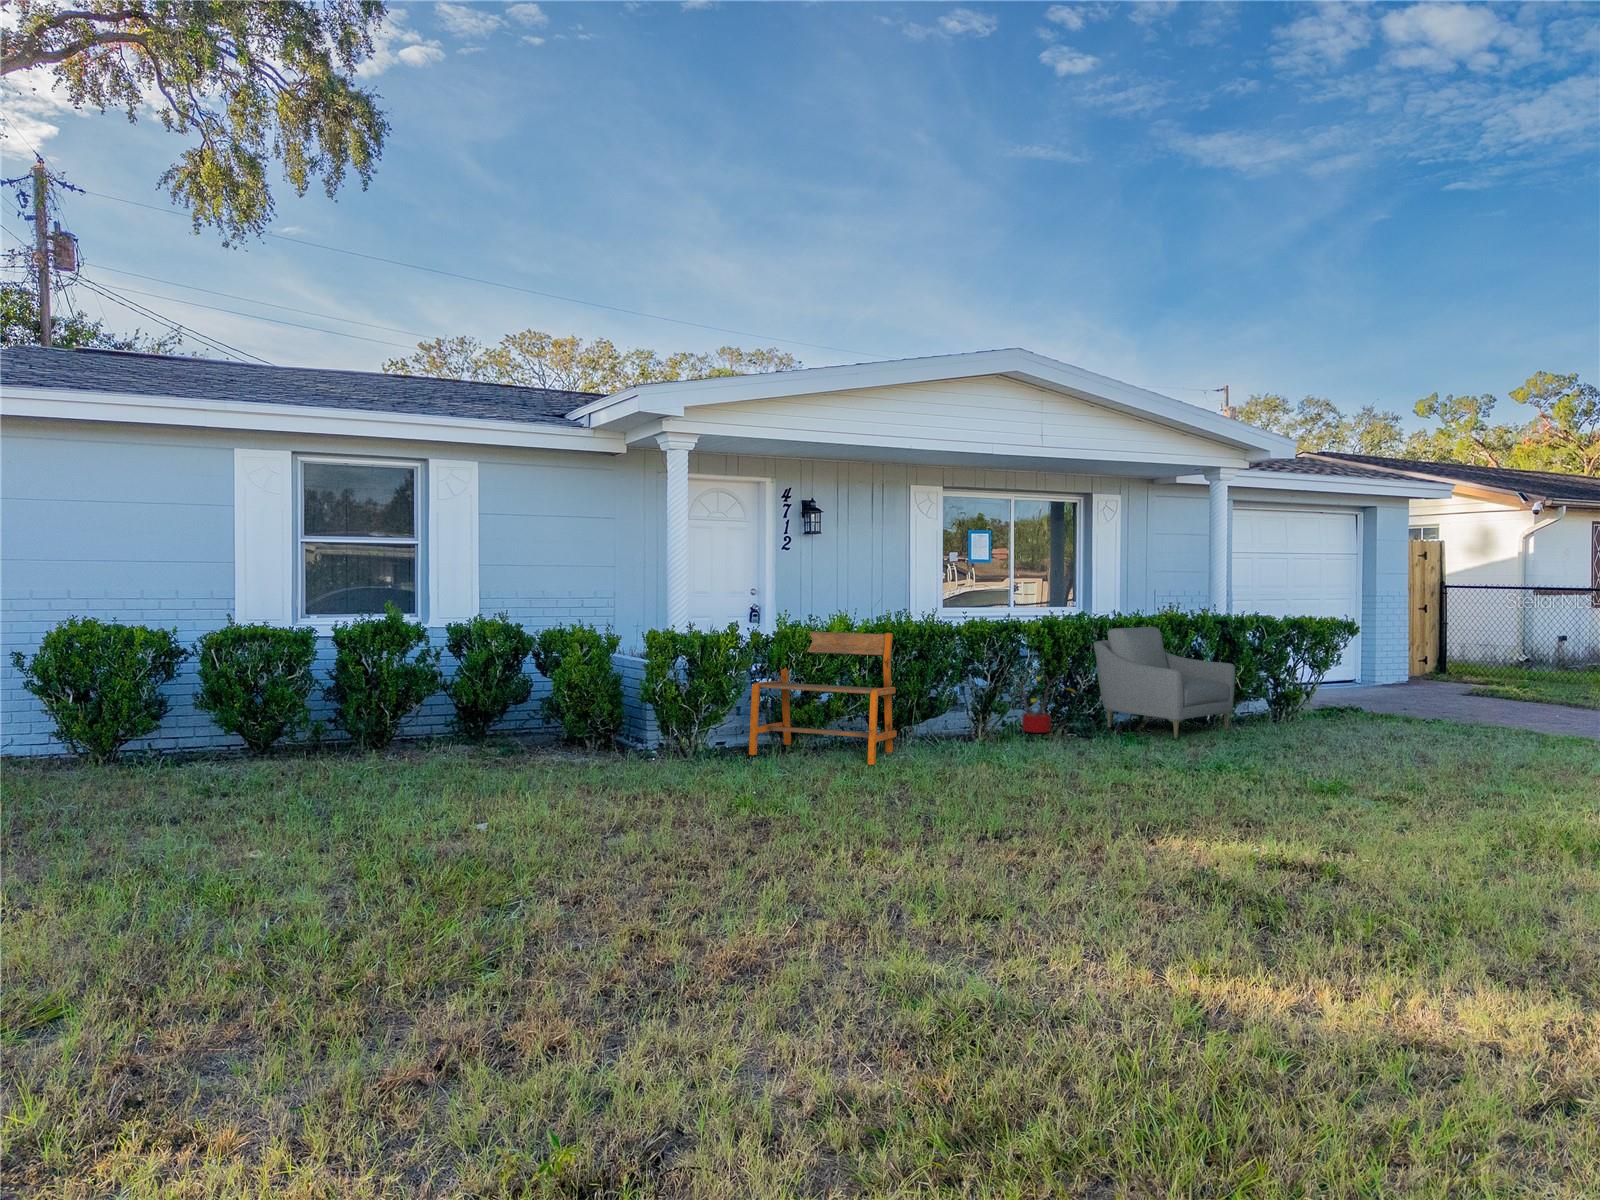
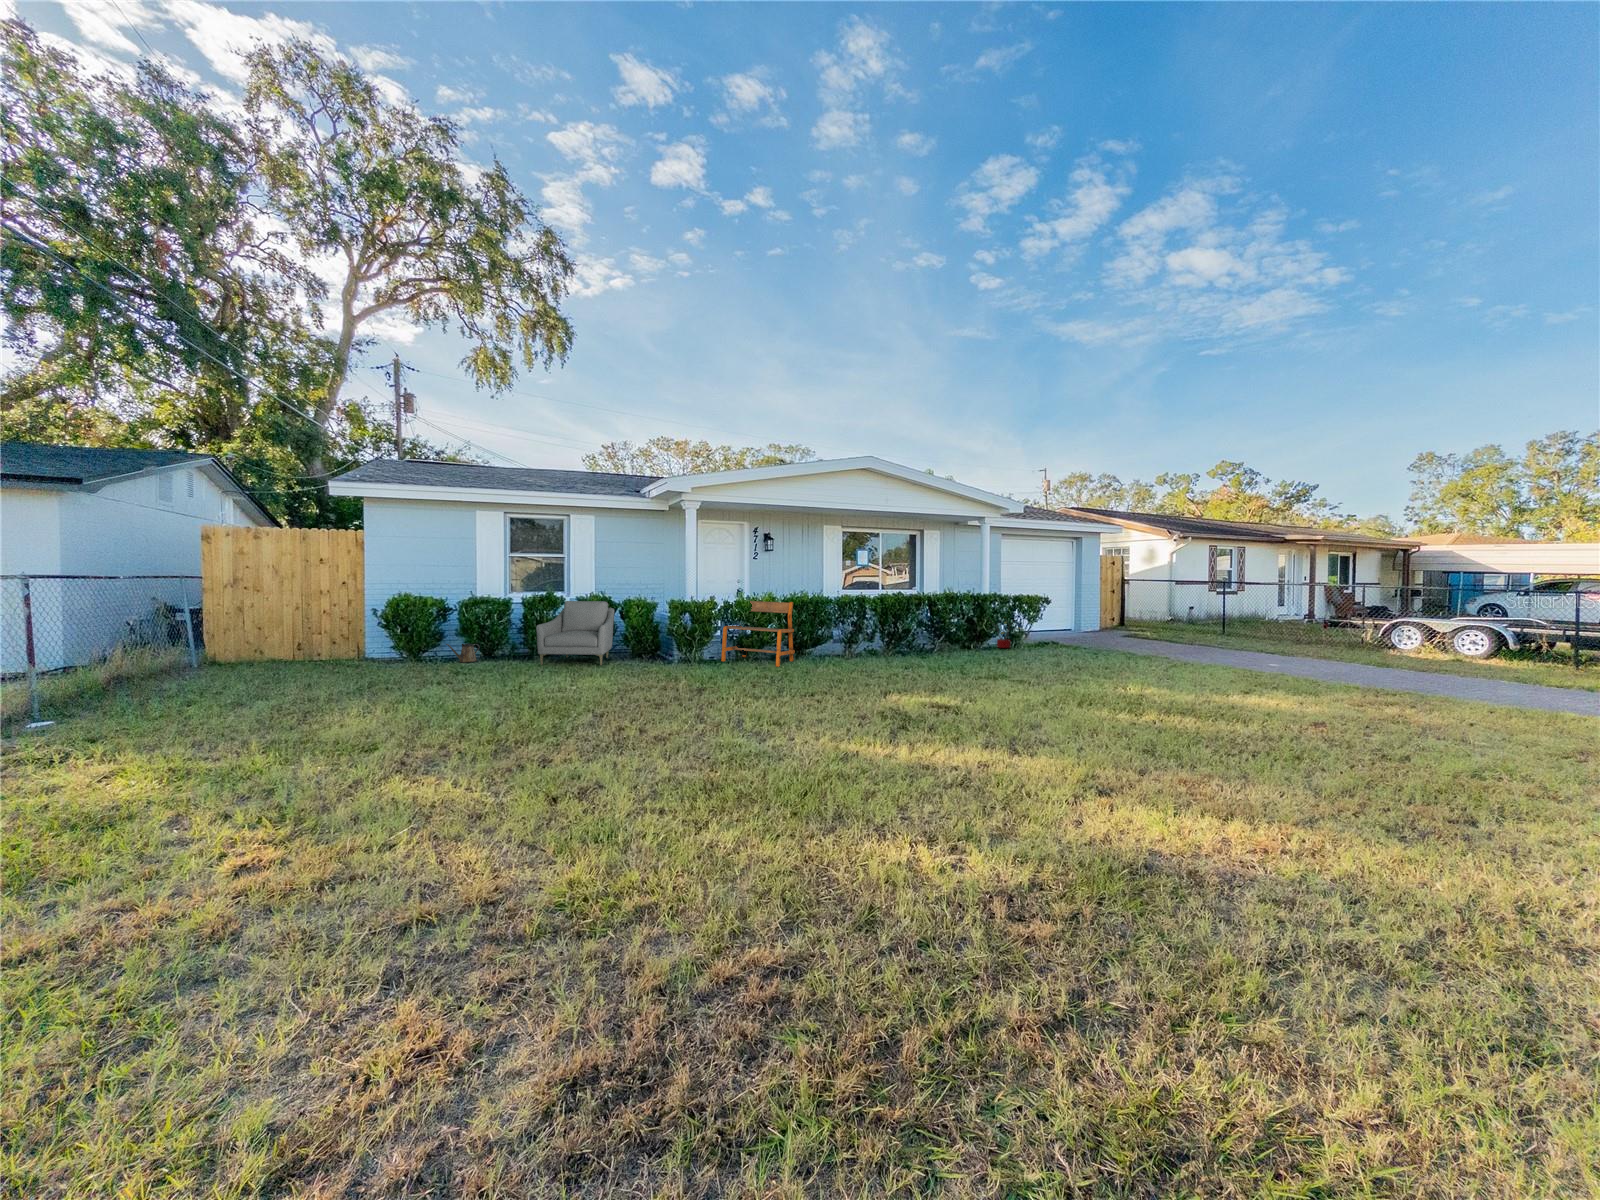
chair: present [1094,627,1235,739] -> present [536,601,614,665]
decorative plant: present [1009,672,1075,733] -> present [997,628,1020,648]
watering can: none [179,725,247,765] -> present [446,644,480,662]

